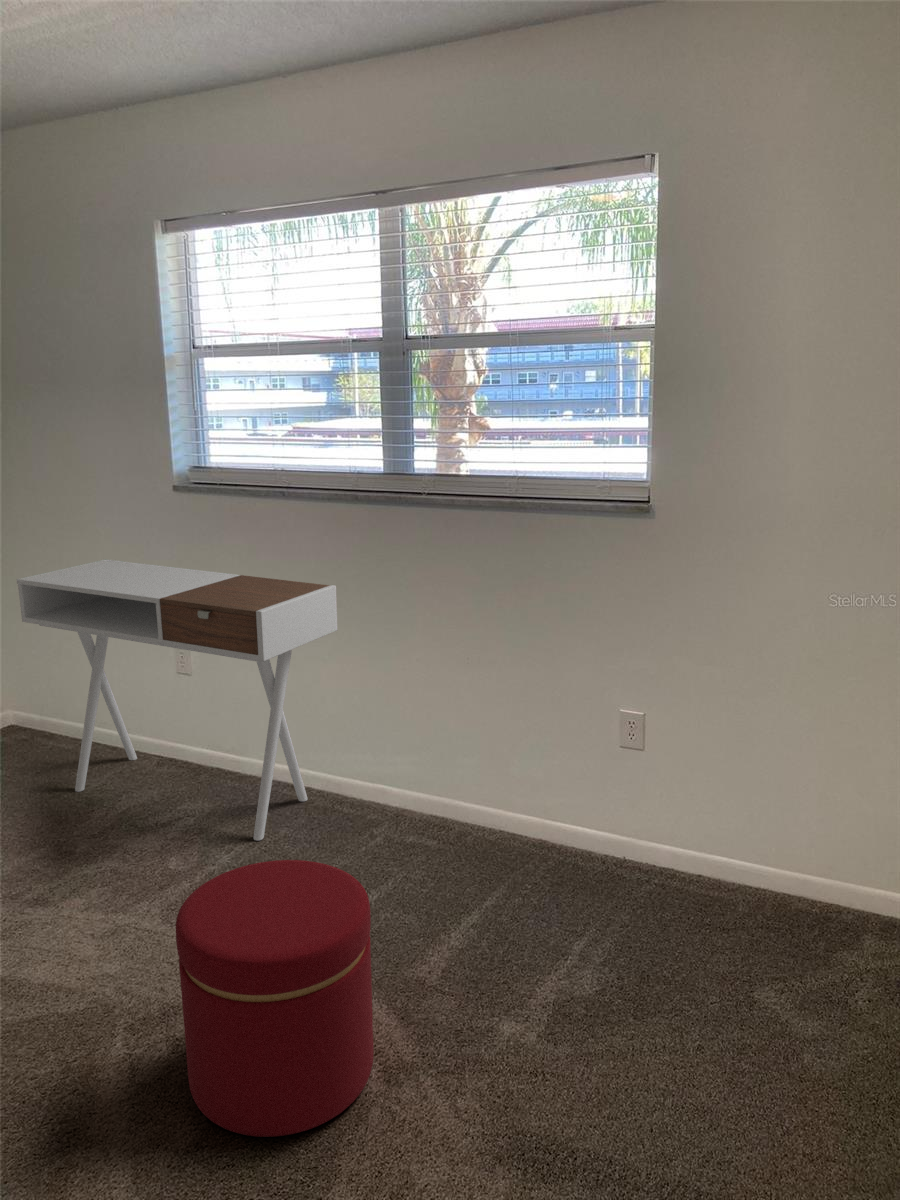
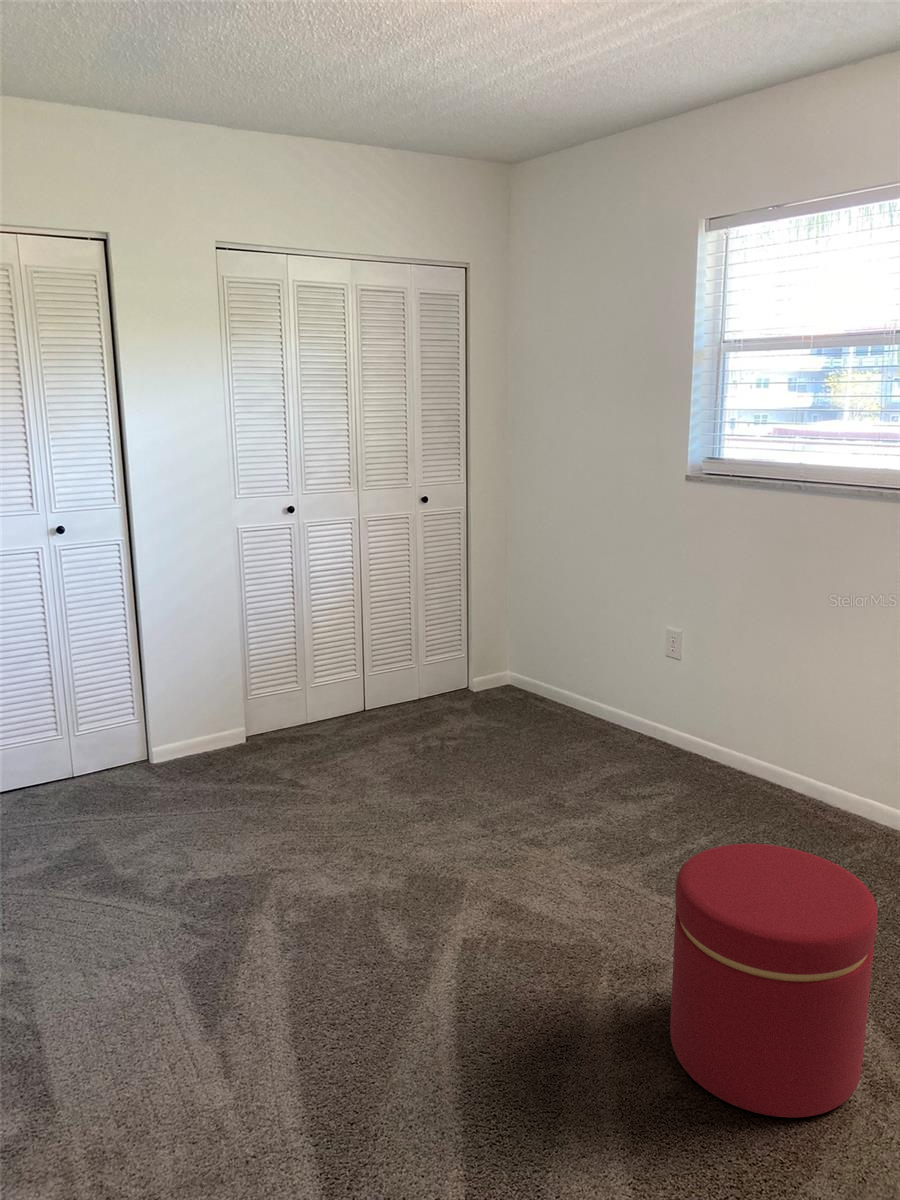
desk: present [17,559,337,841] -> none [536,543,845,829]

